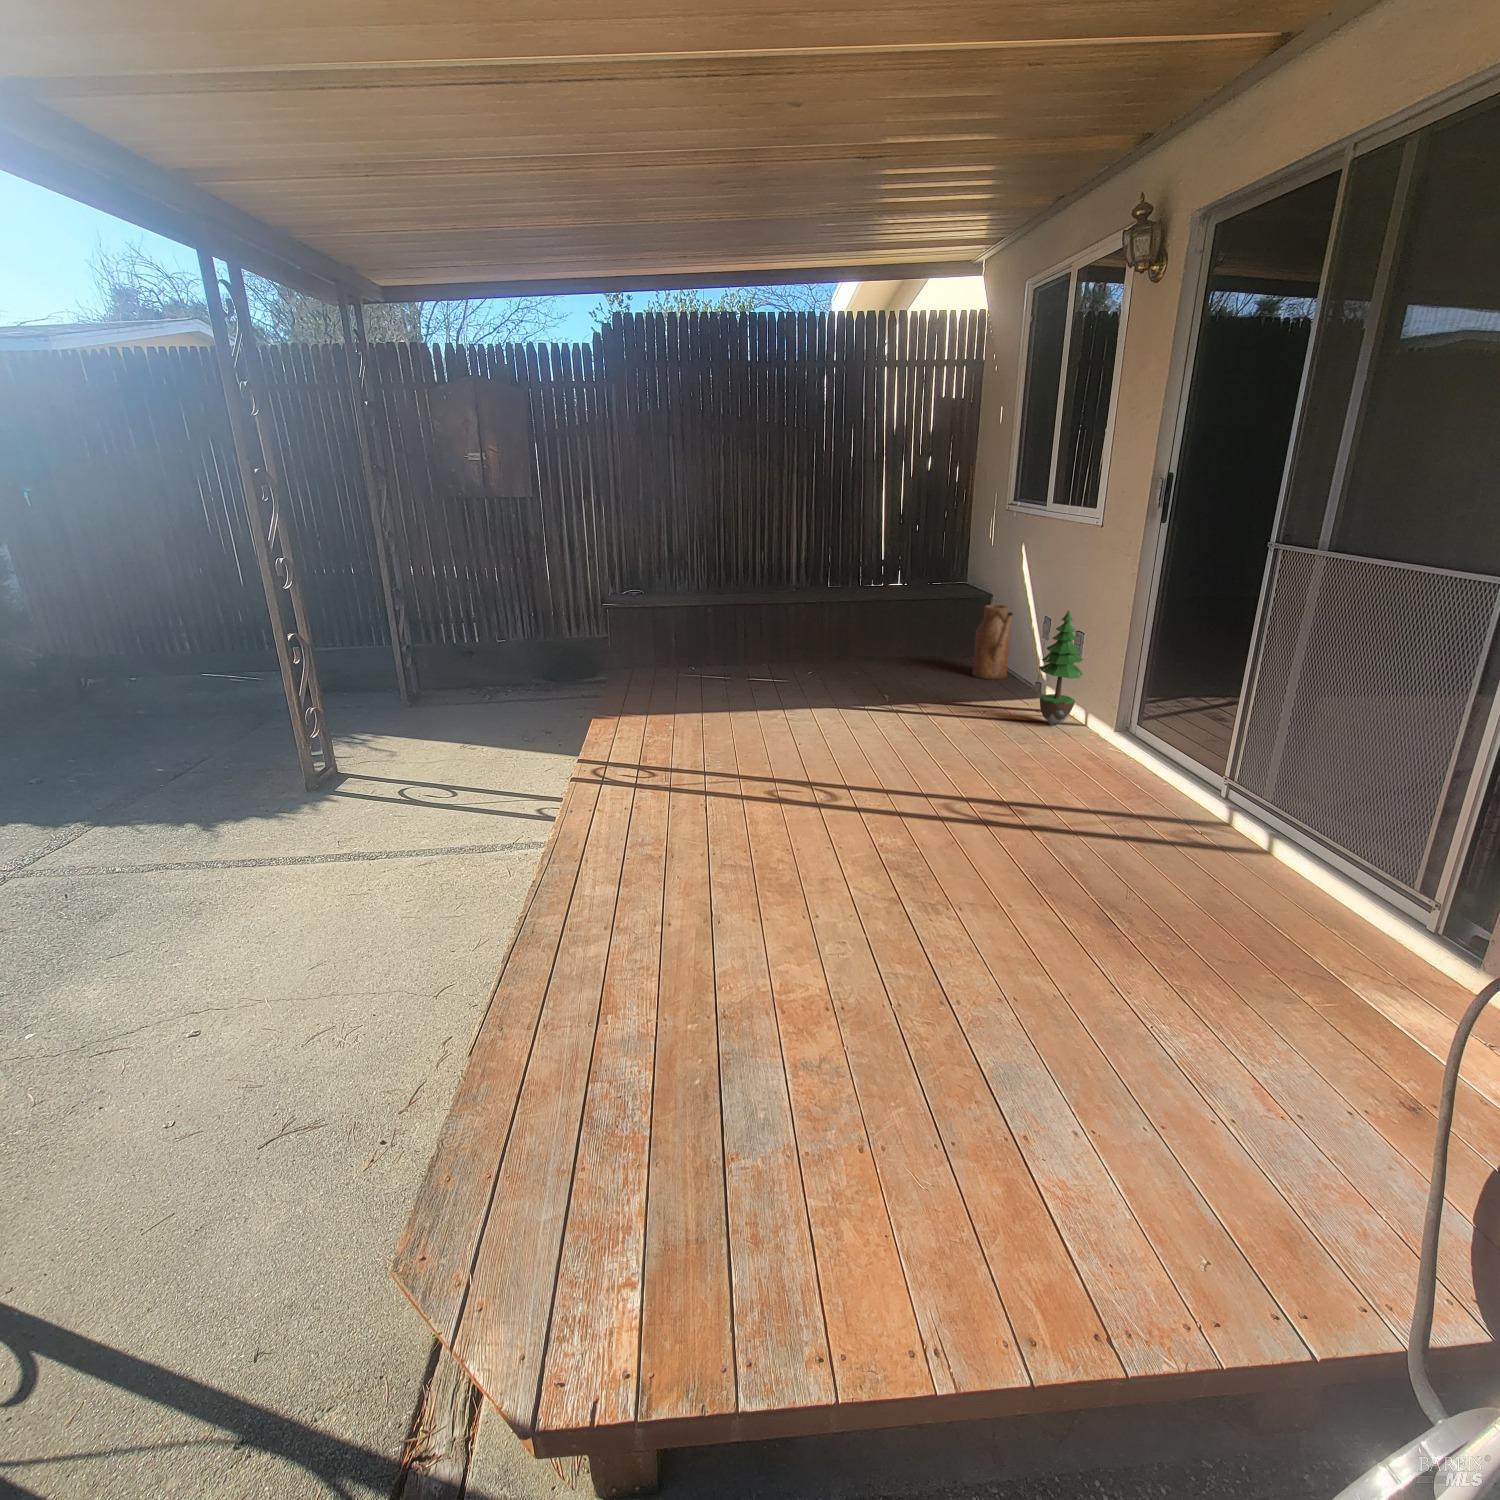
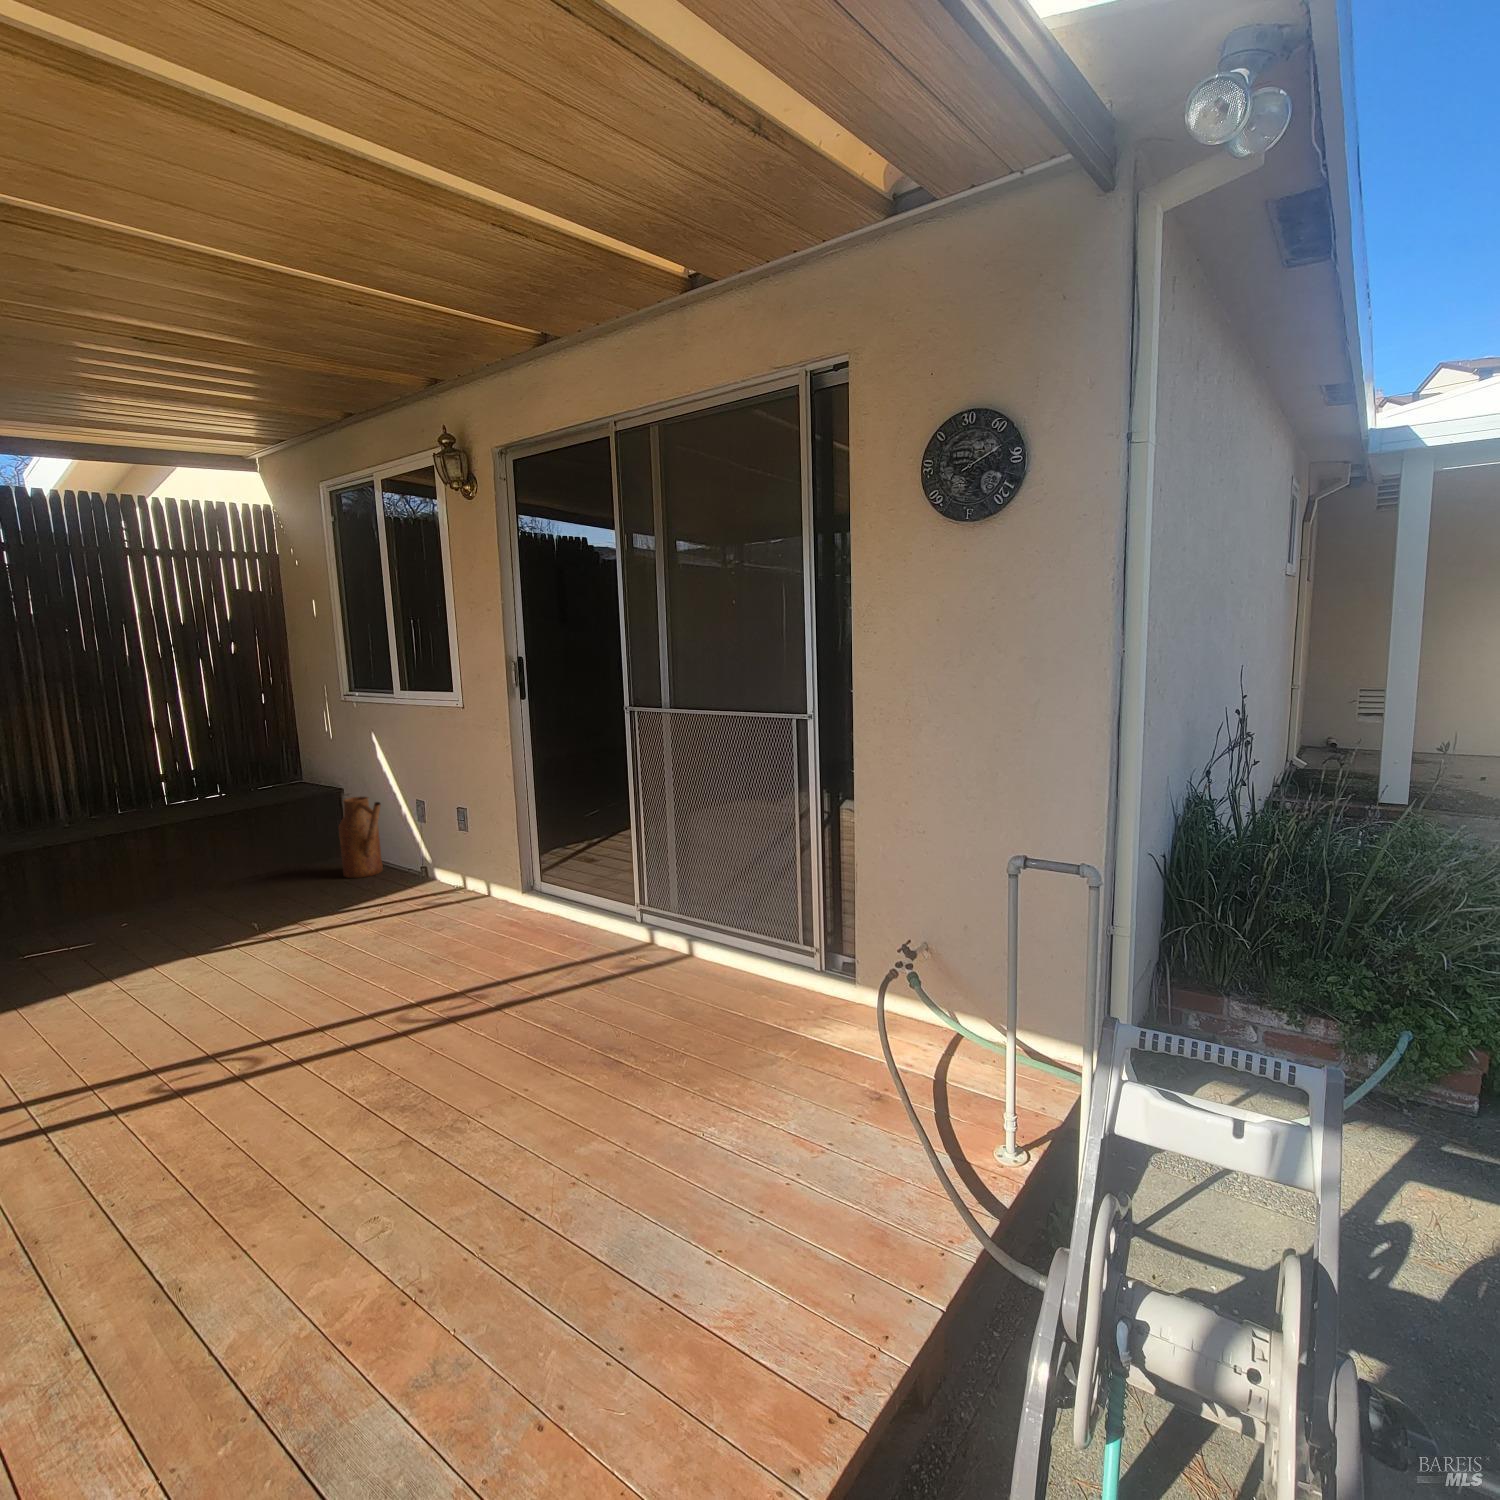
potted tree: present [1039,610,1083,725] -> none [433,788,478,905]

